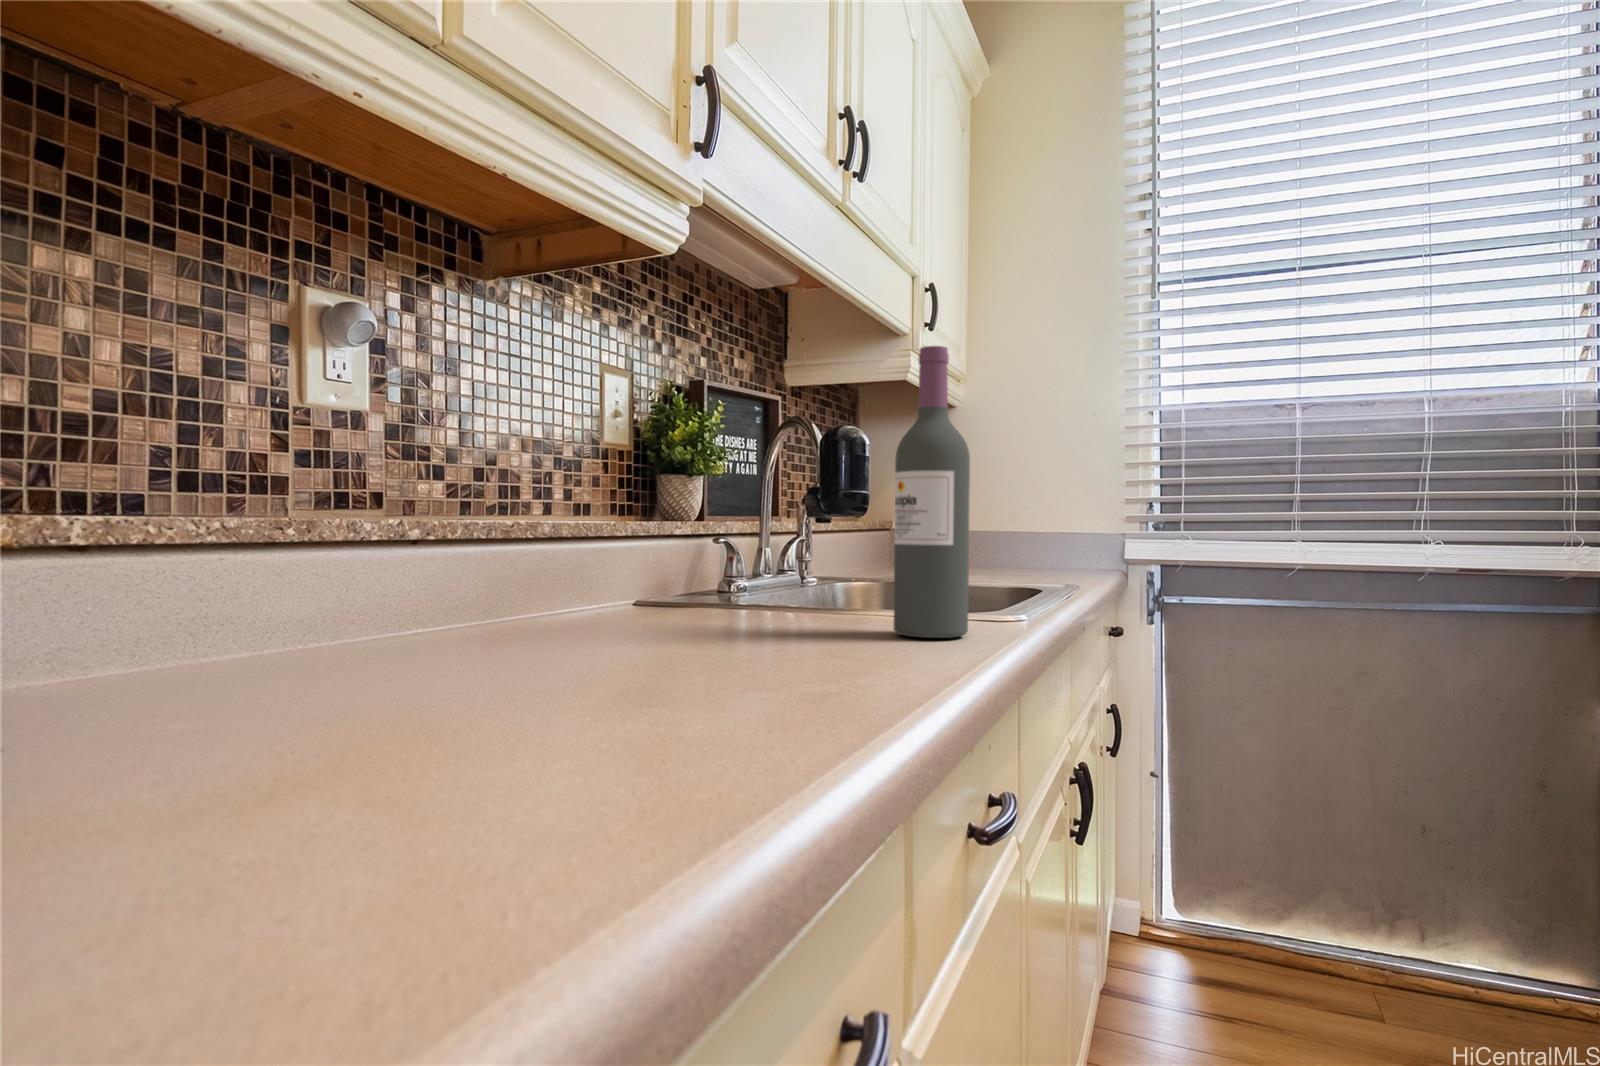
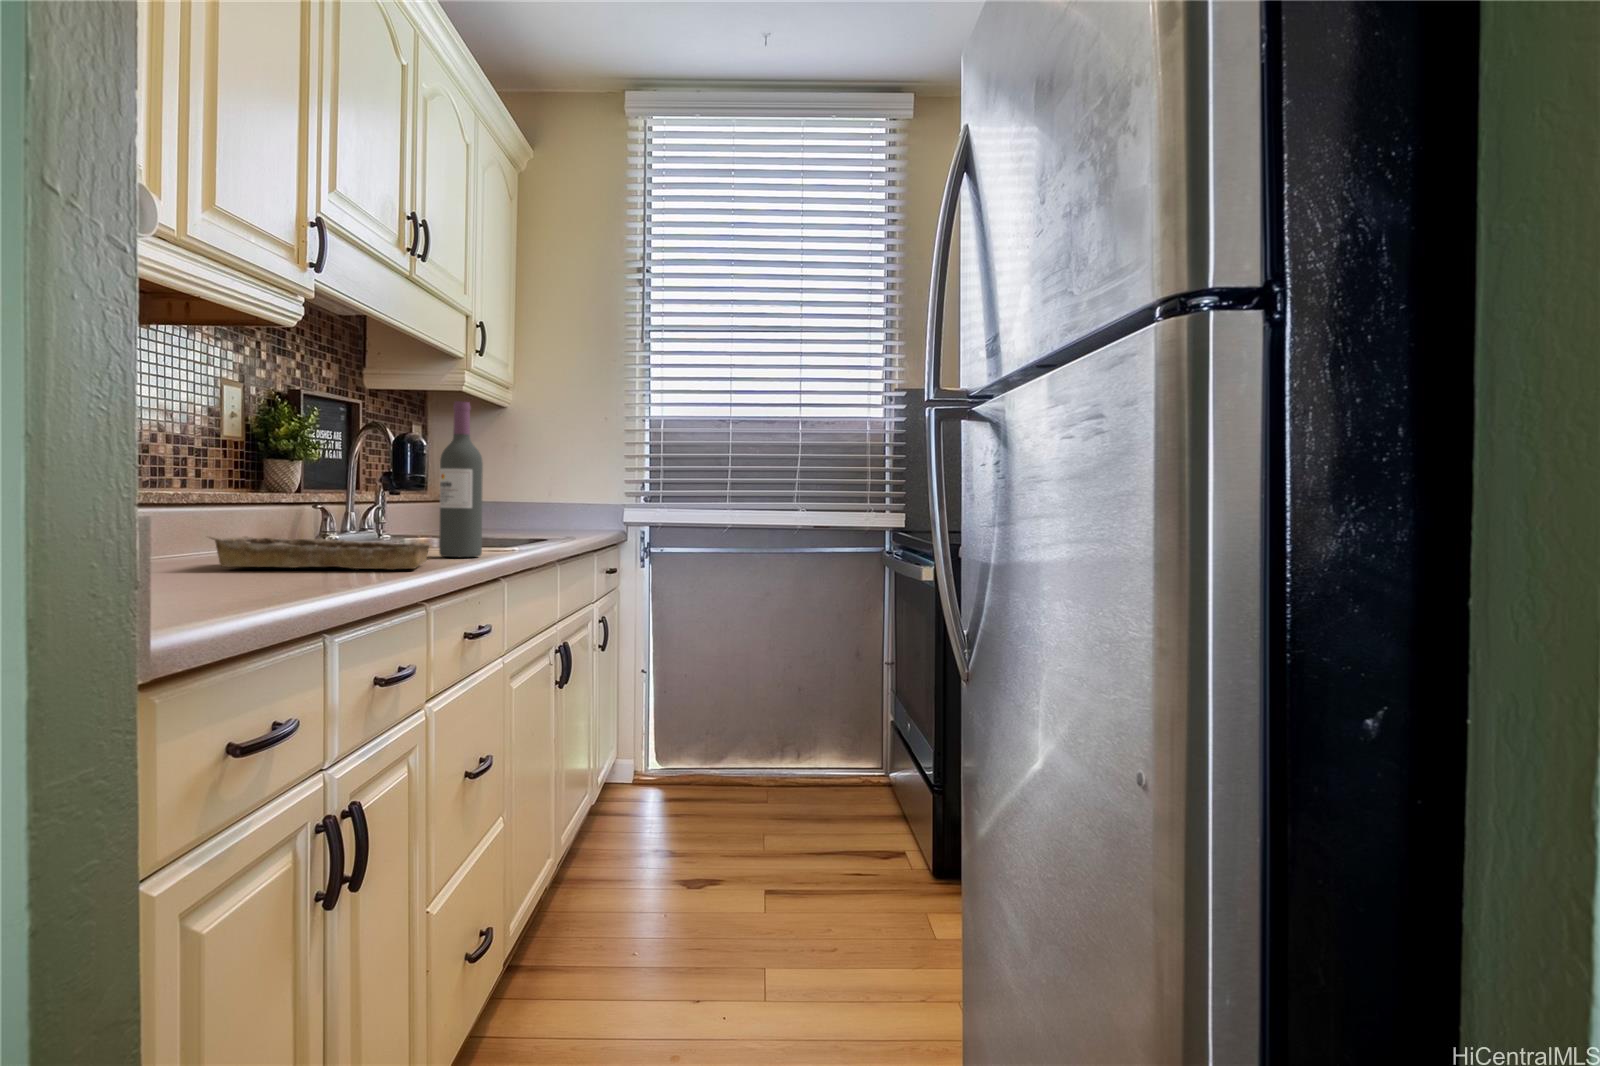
tray: none [476,599,902,689] -> present [210,536,430,569]

